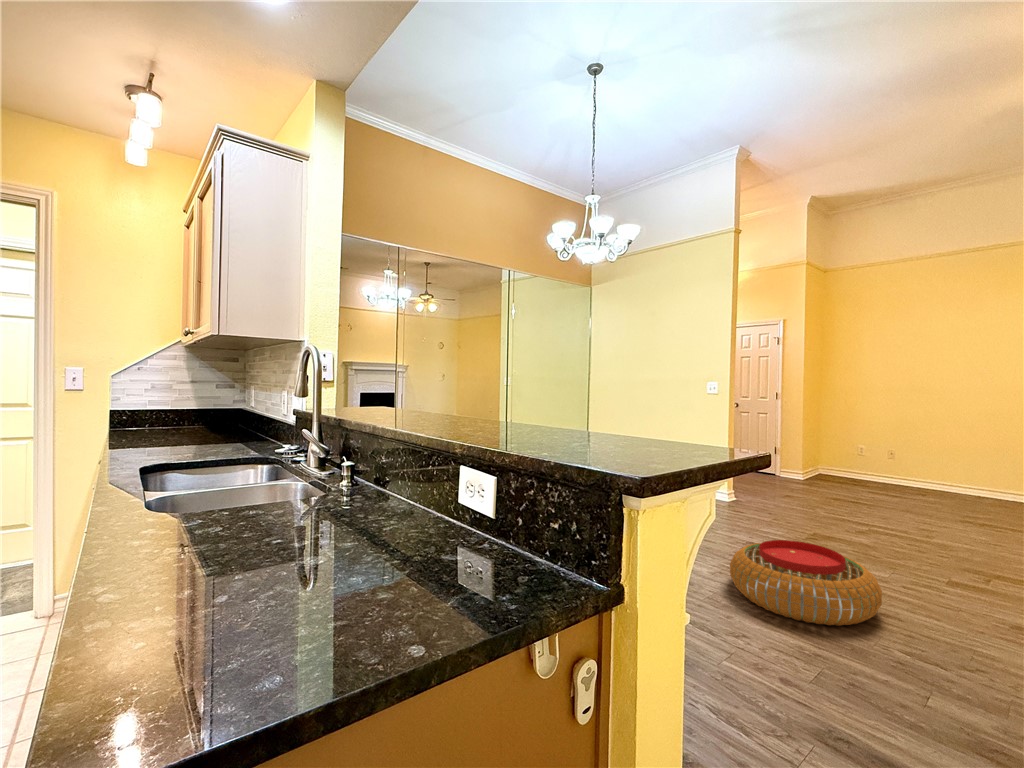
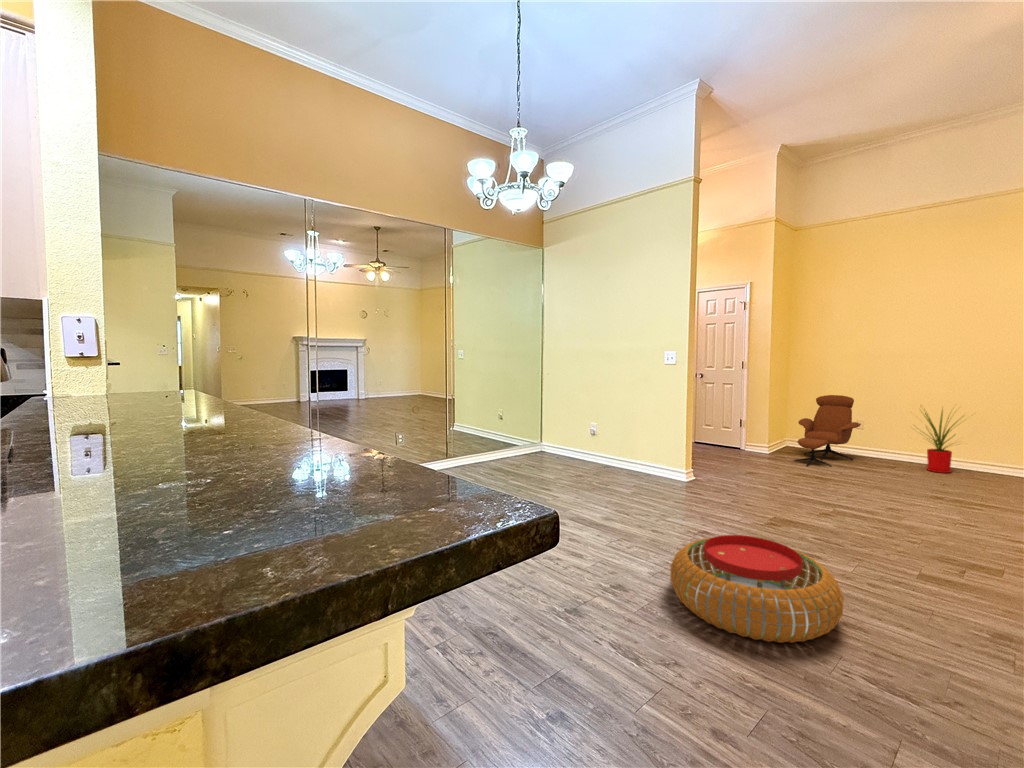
lounge chair: none [828,425,892,492] -> present [795,395,860,466]
house plant: none [937,434,1004,501] -> present [921,409,958,473]

